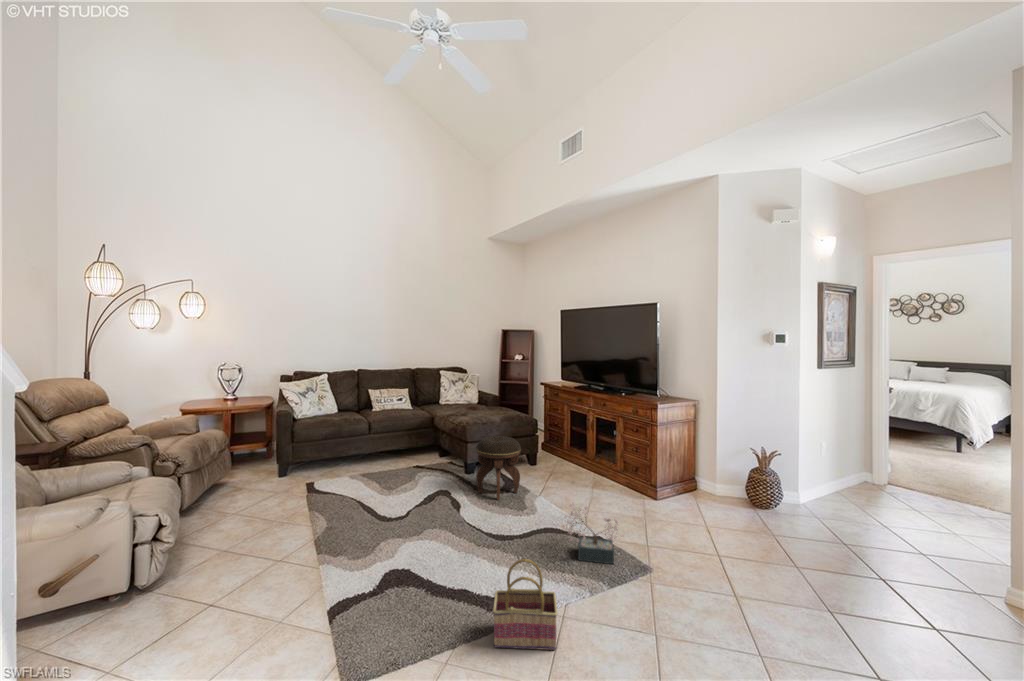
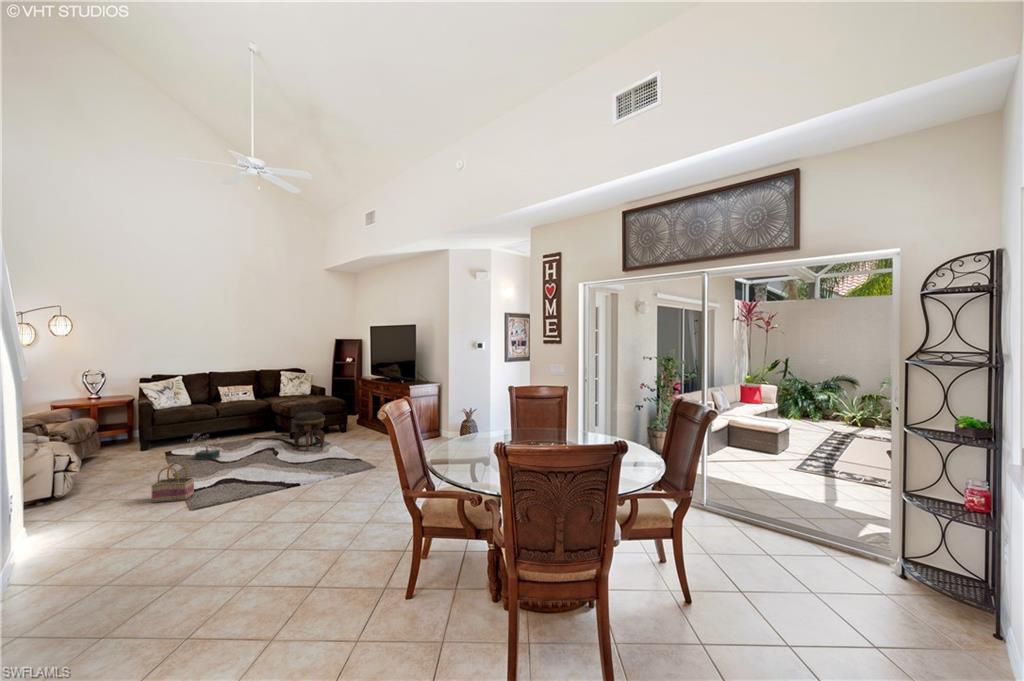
decorative plant: present [563,505,624,564] -> present [190,438,220,460]
basket: present [493,559,558,650] -> present [151,463,194,503]

